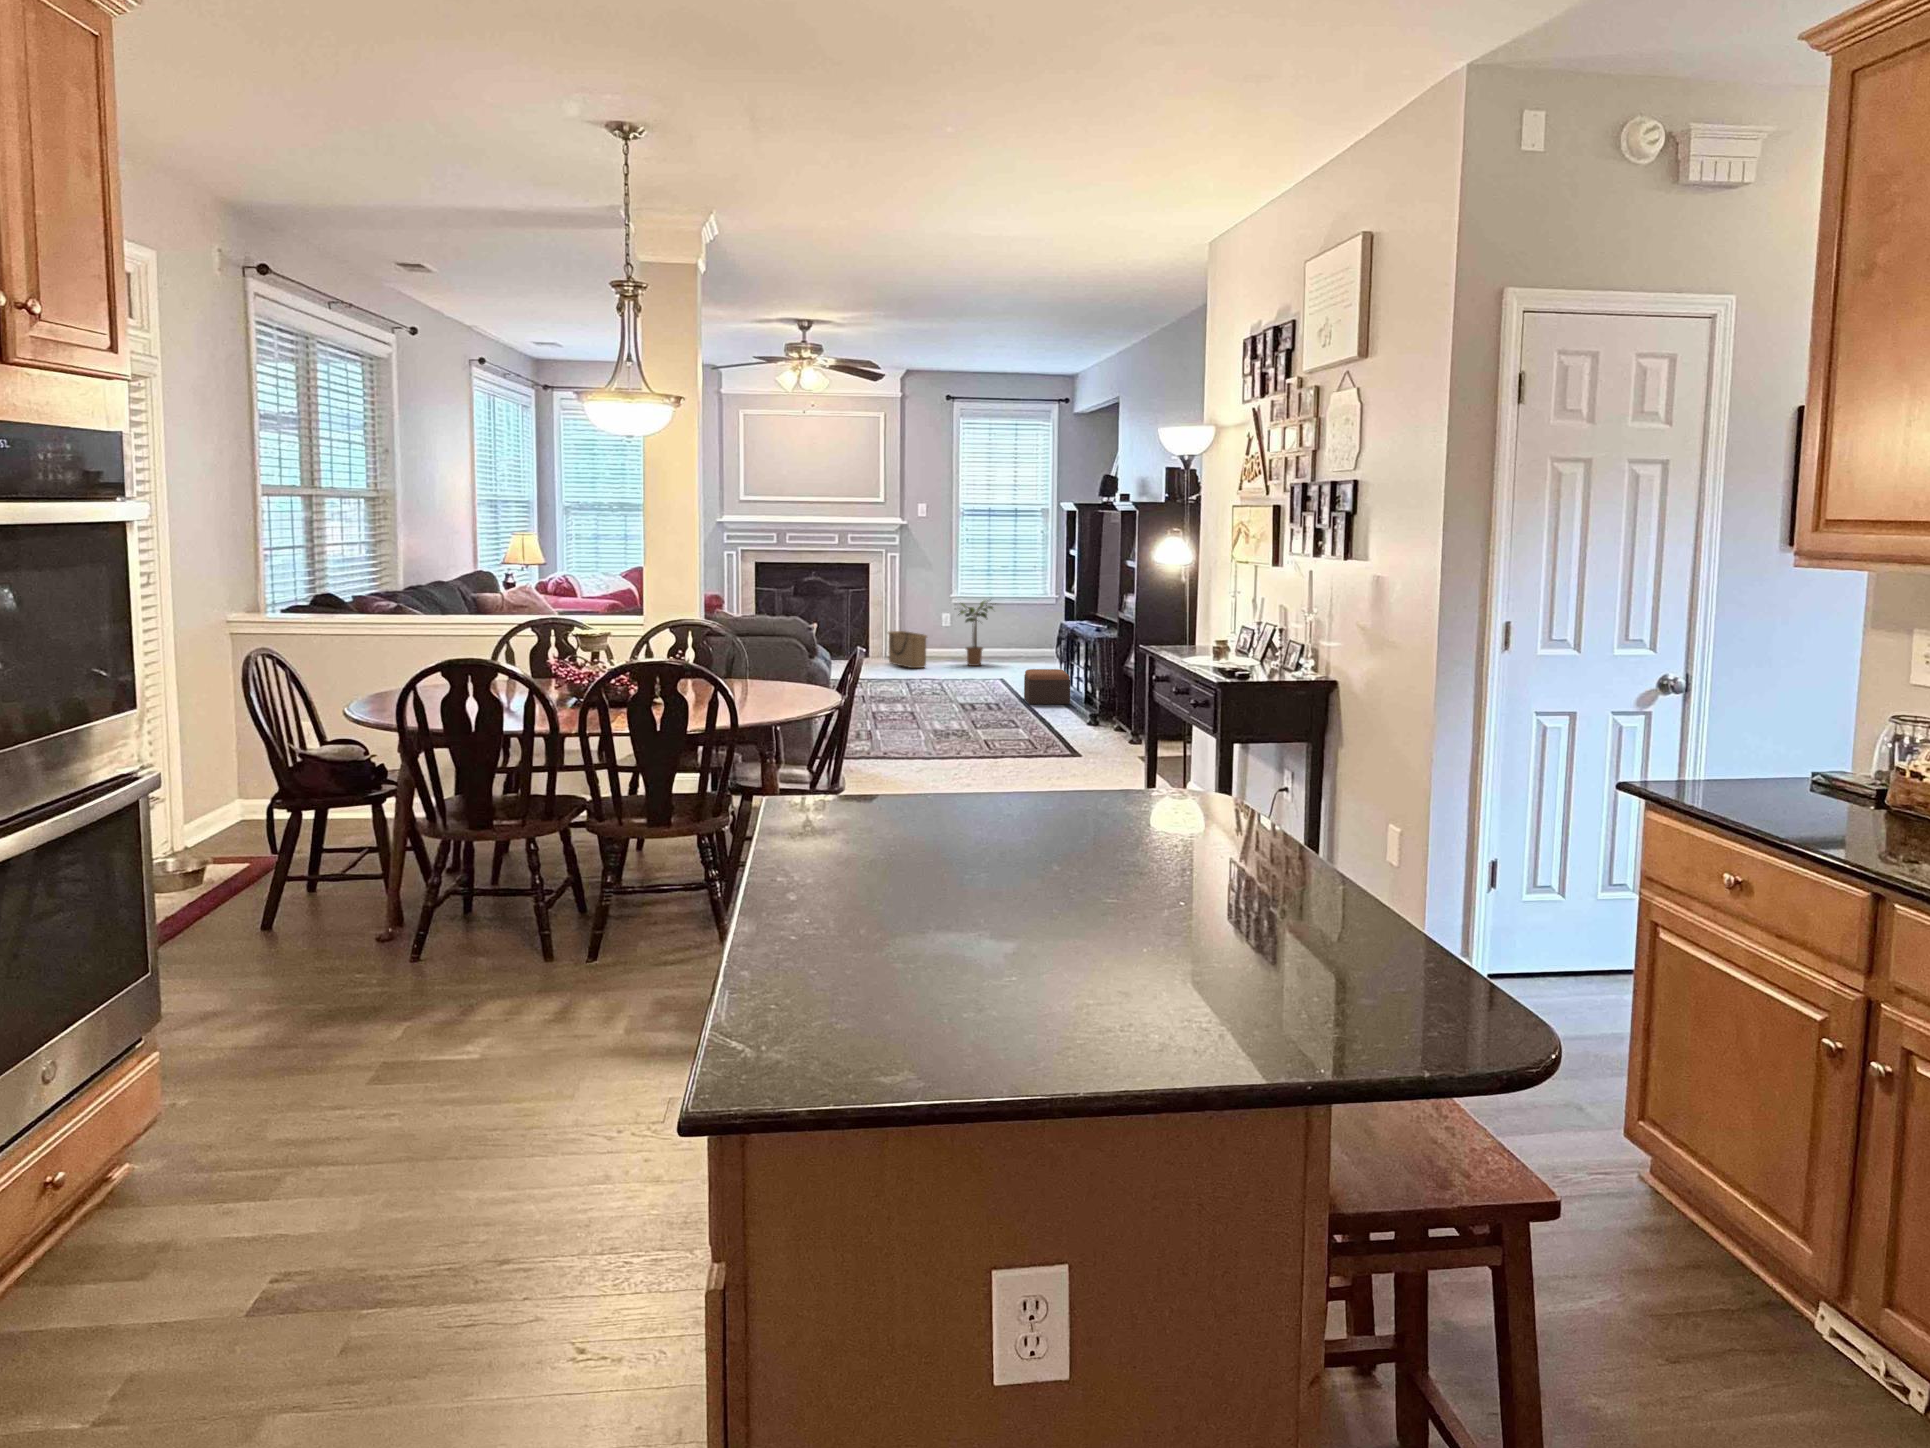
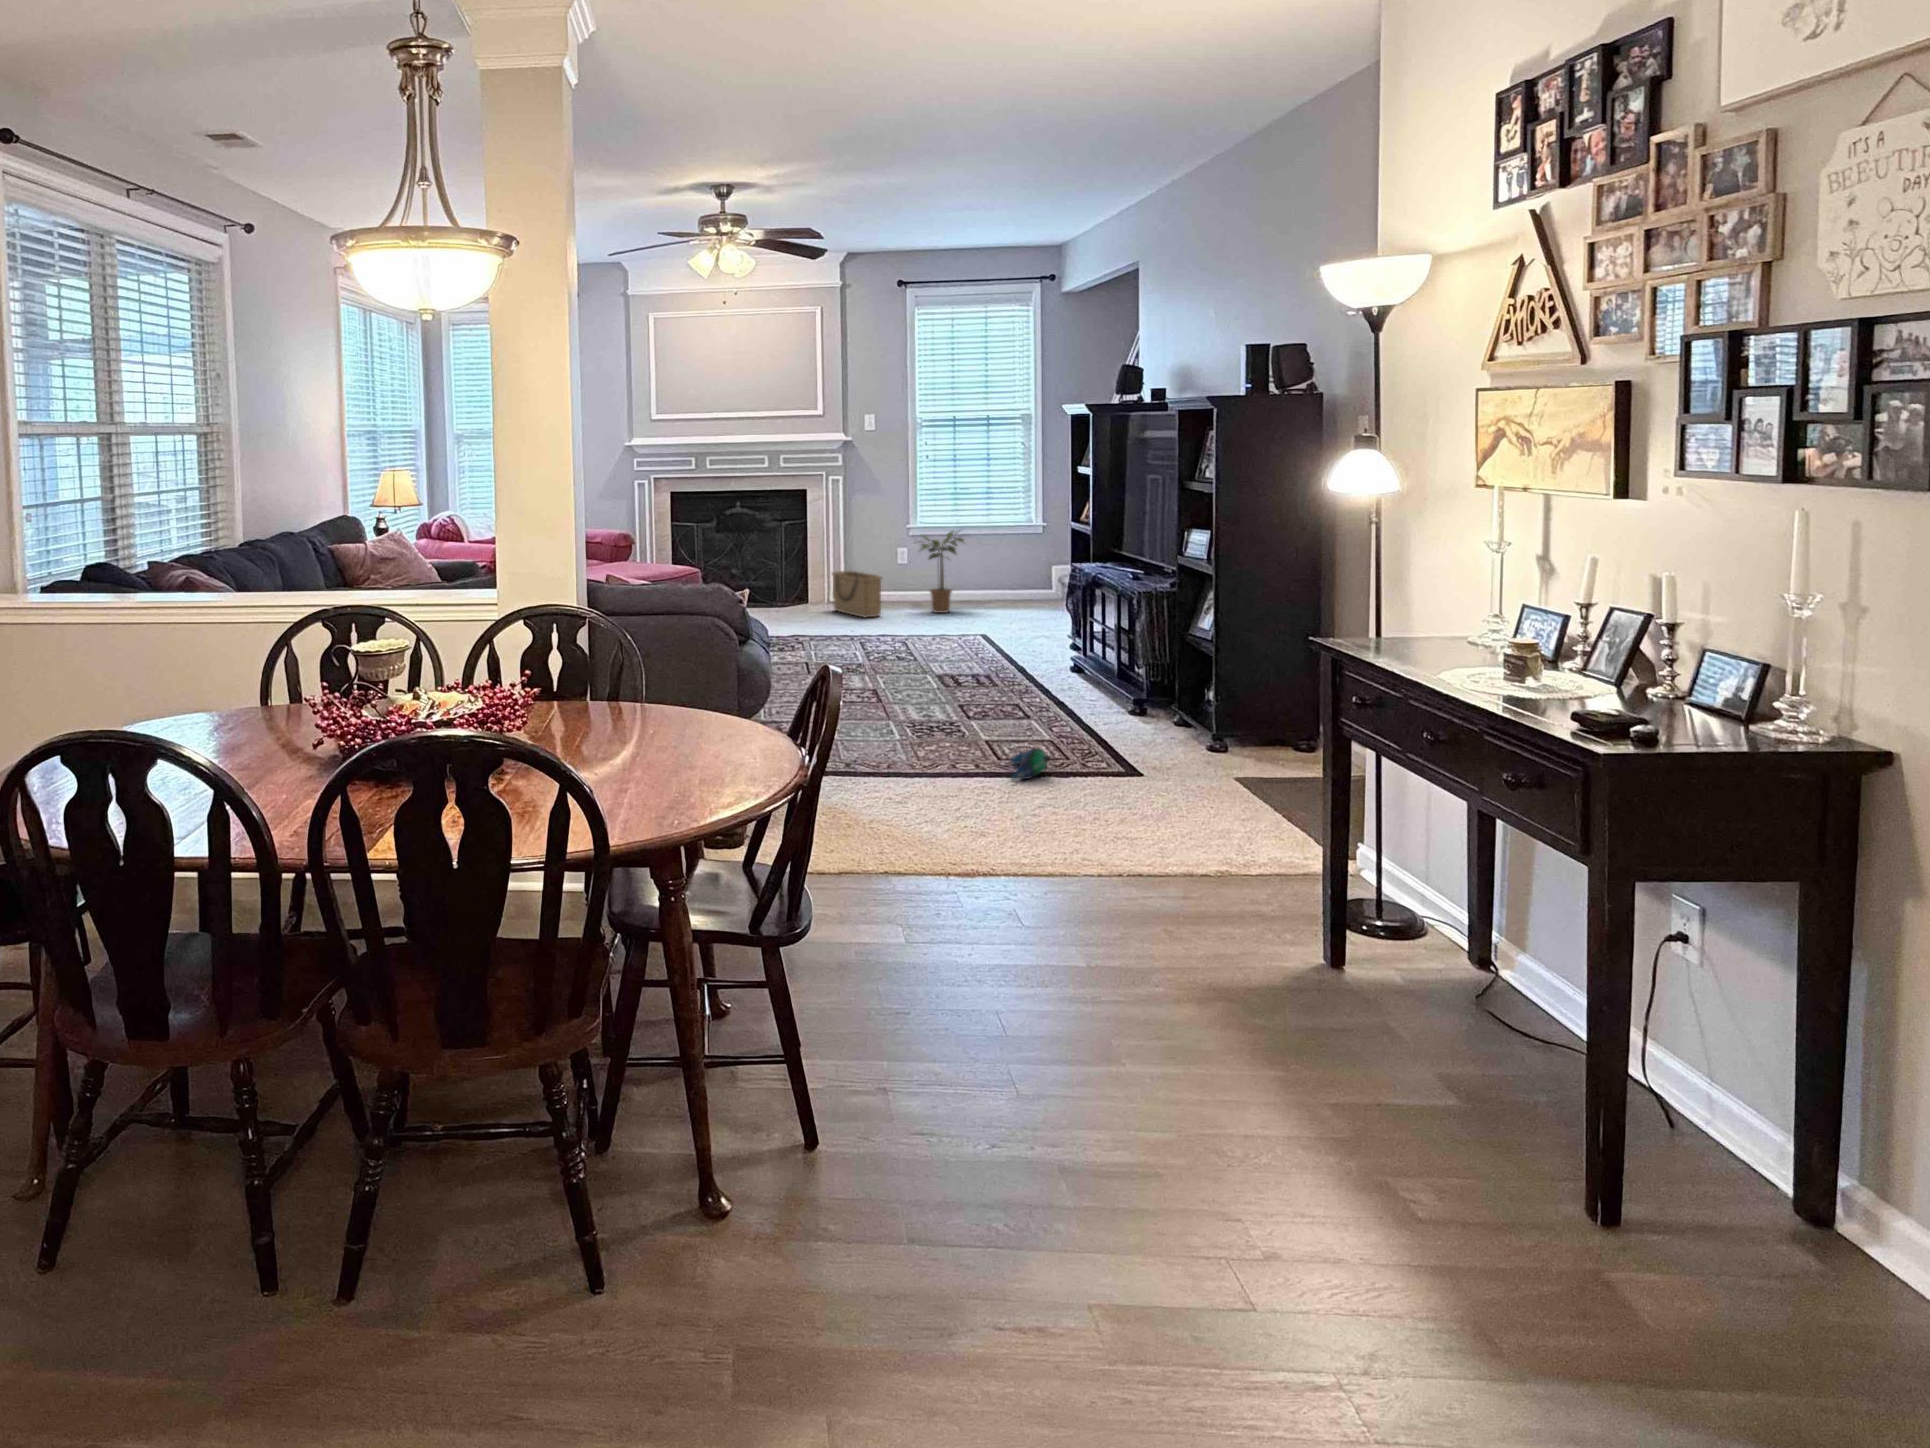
footstool: present [1024,669,1070,704] -> none [1021,626,1088,674]
plush toy: none [992,741,1021,762] -> present [1010,748,1050,779]

